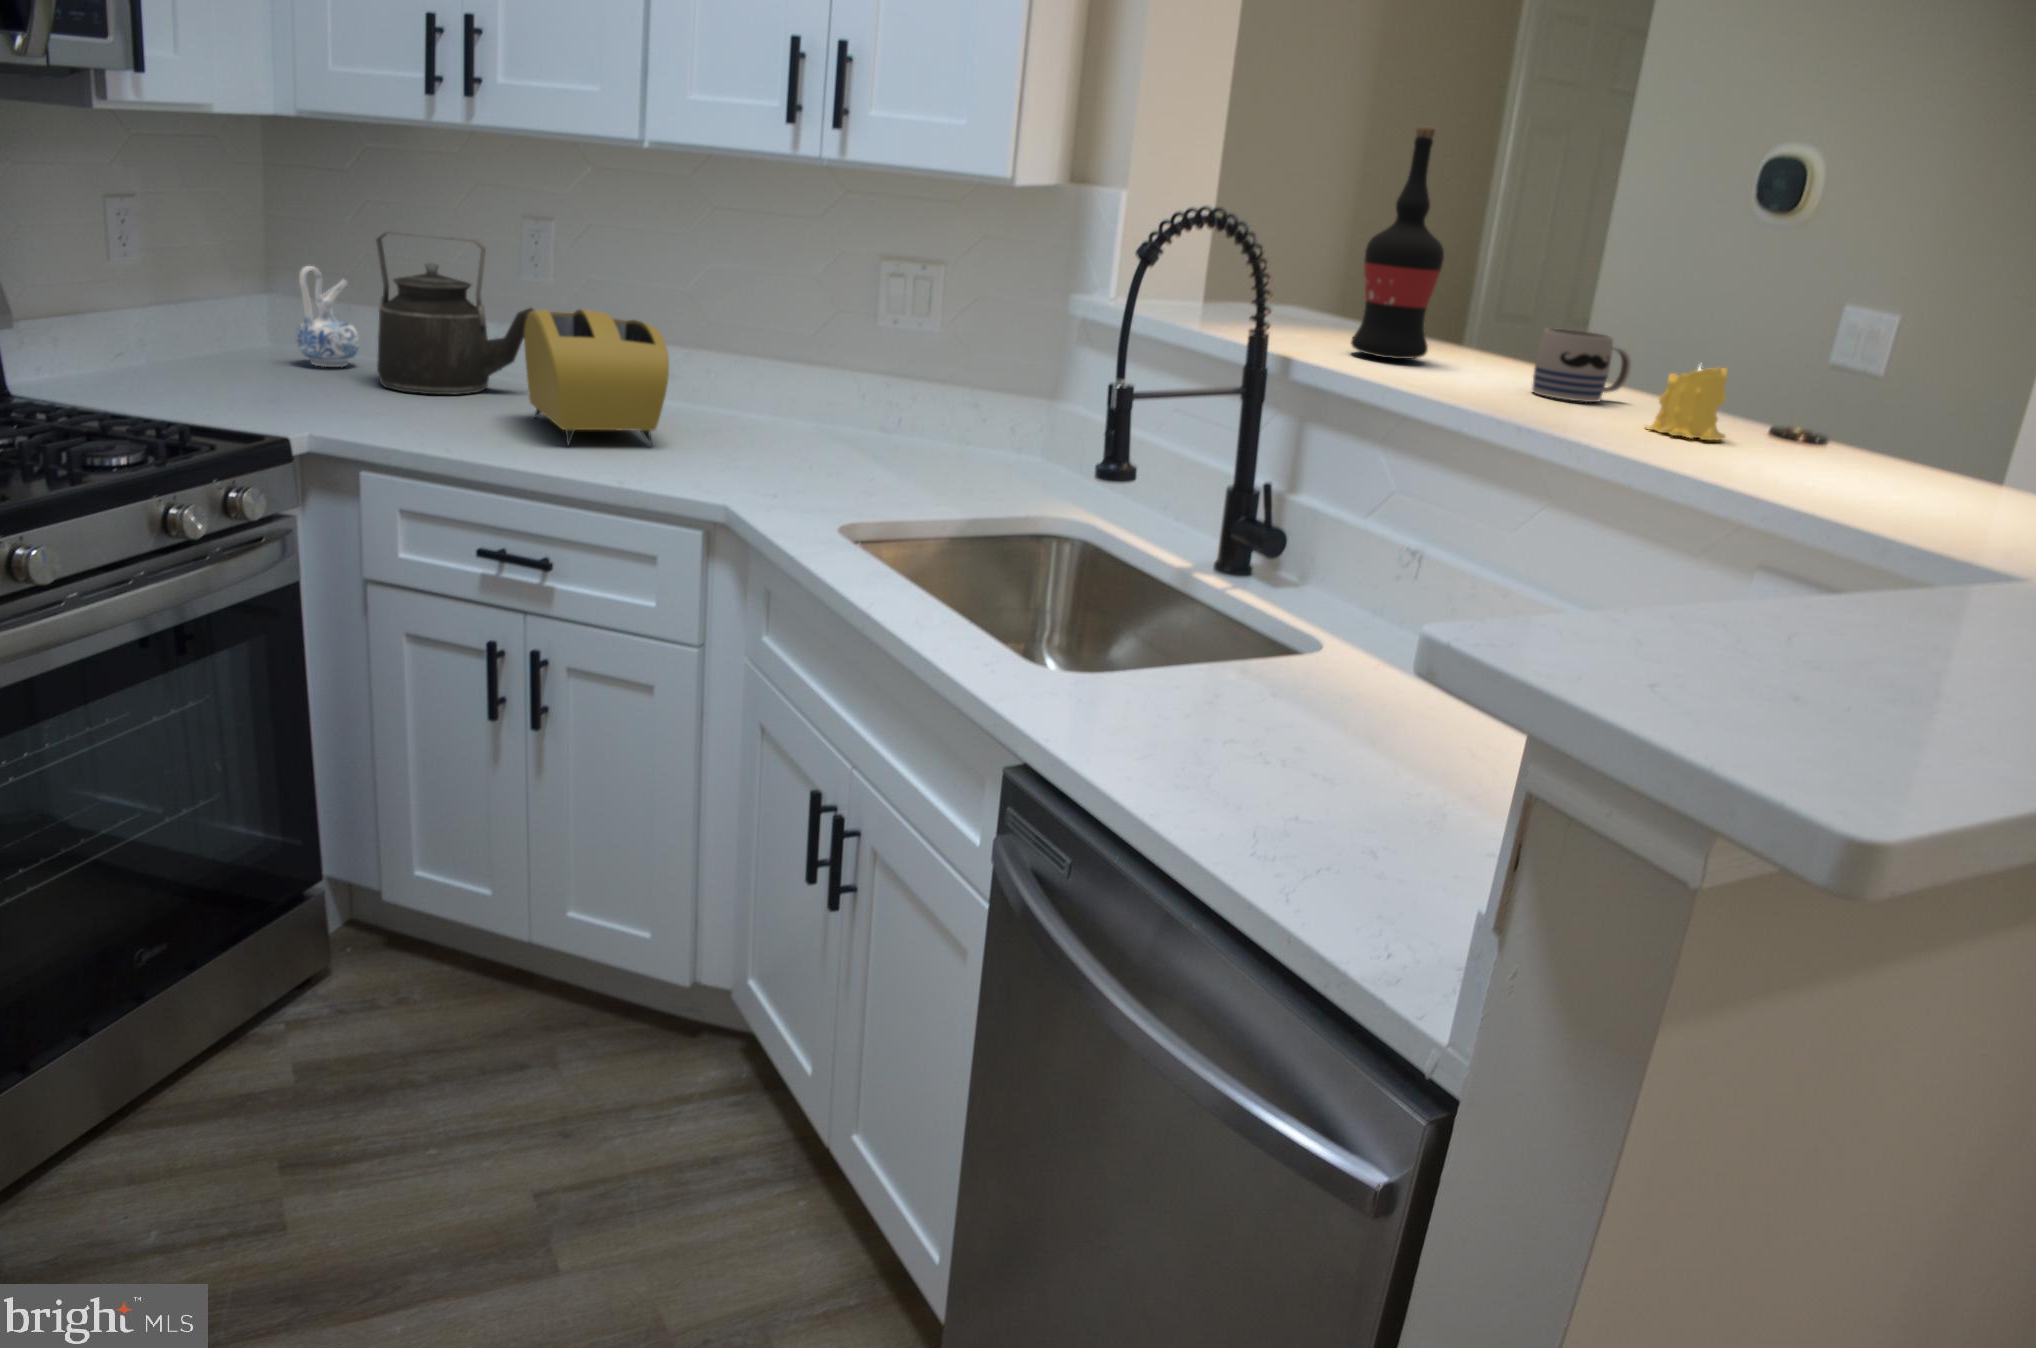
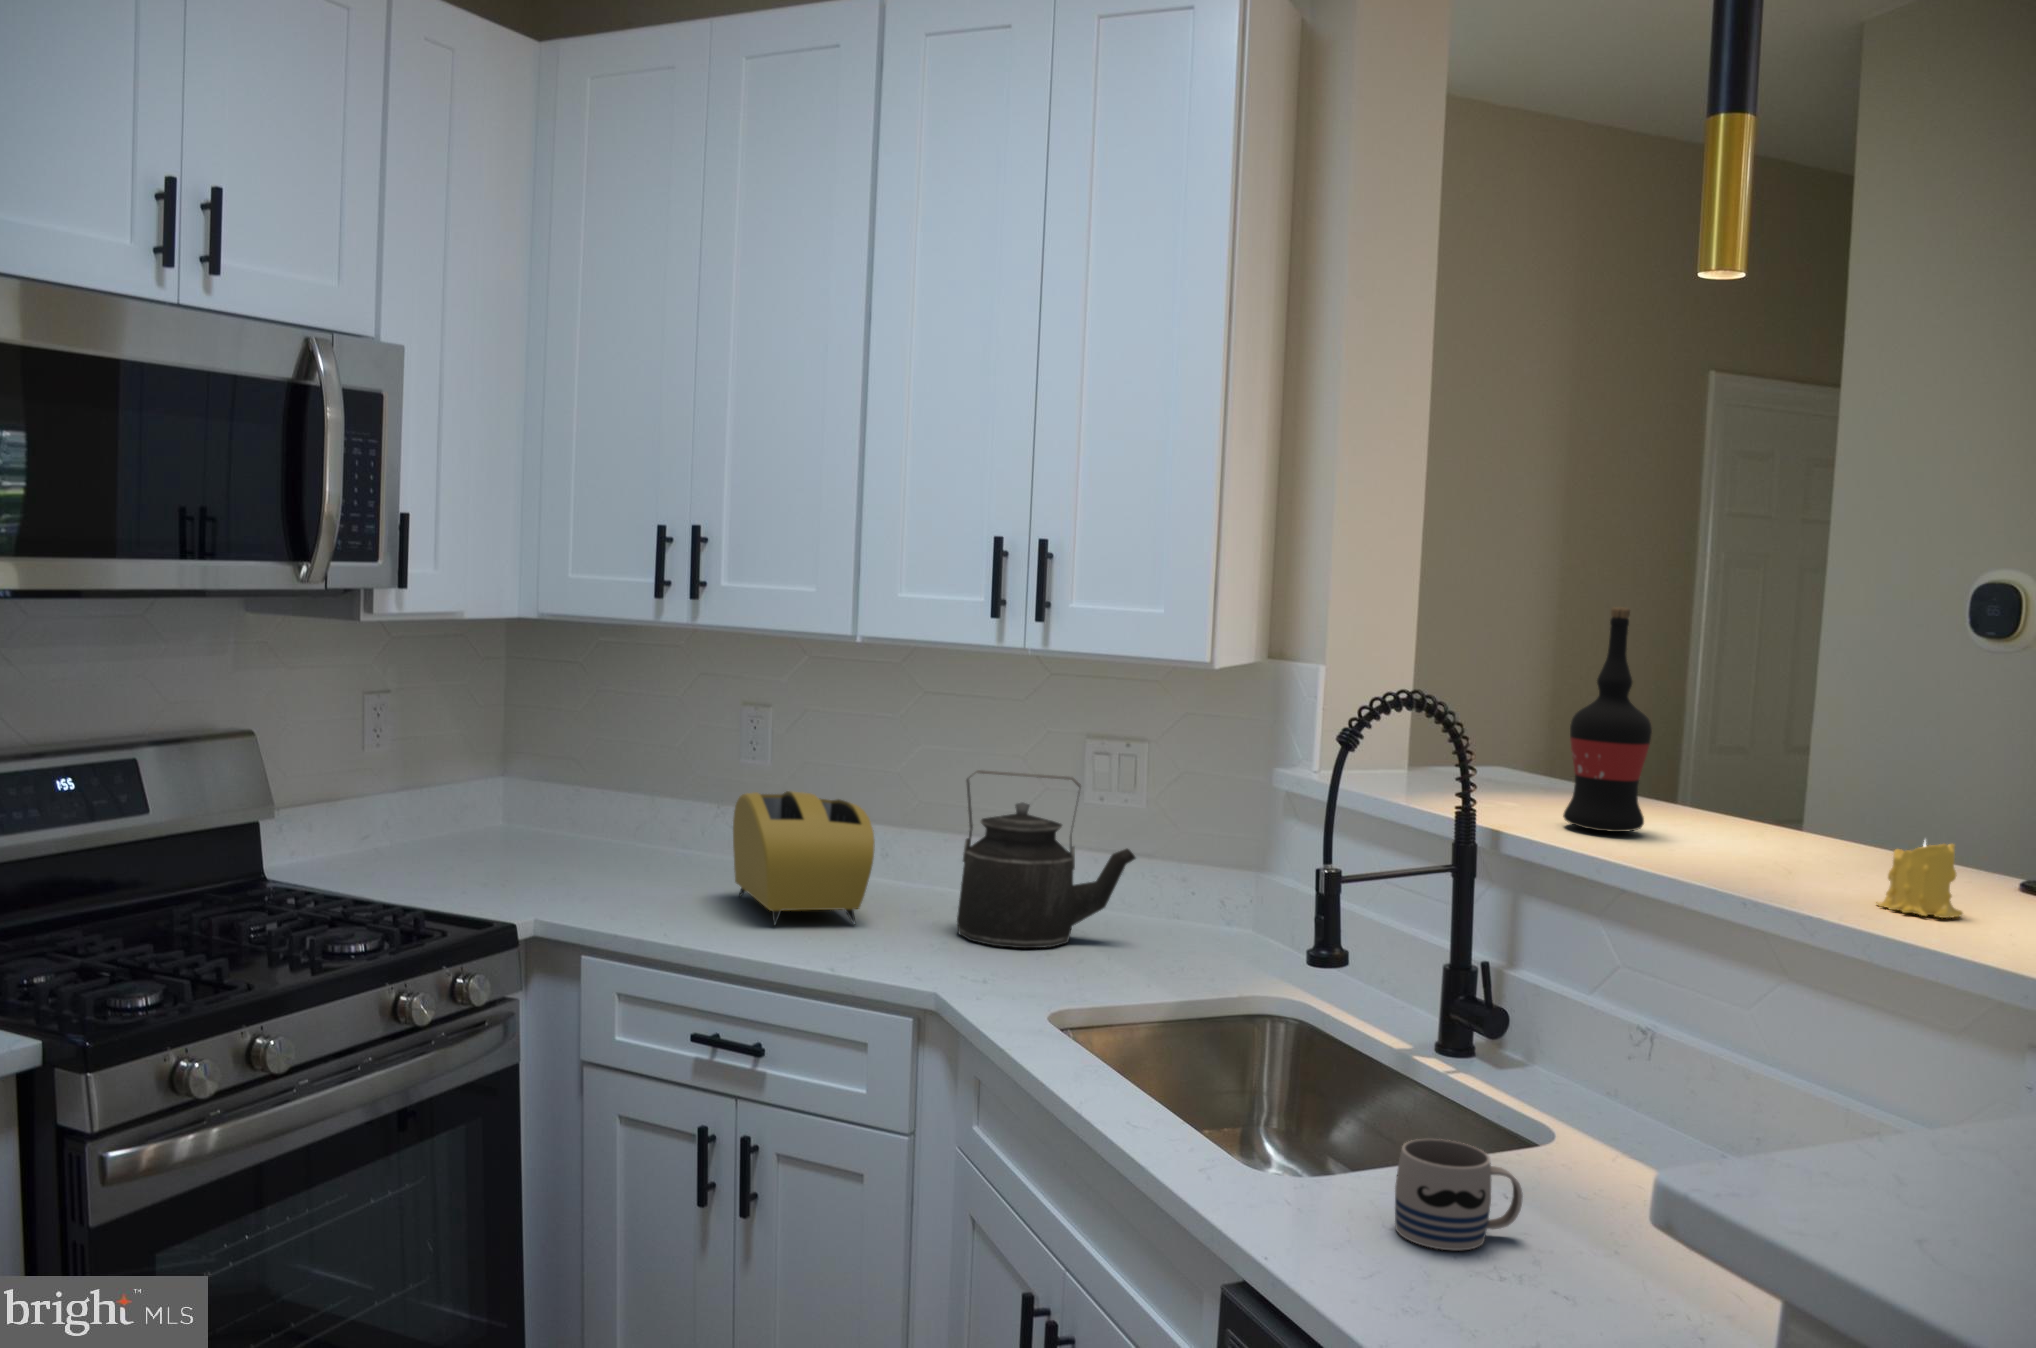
kettle: present [376,232,534,394] -> present [957,770,1136,948]
ceramic pitcher: present [296,266,360,367] -> none [510,752,569,847]
mug: present [1532,328,1631,402] -> present [1395,1139,1523,1250]

